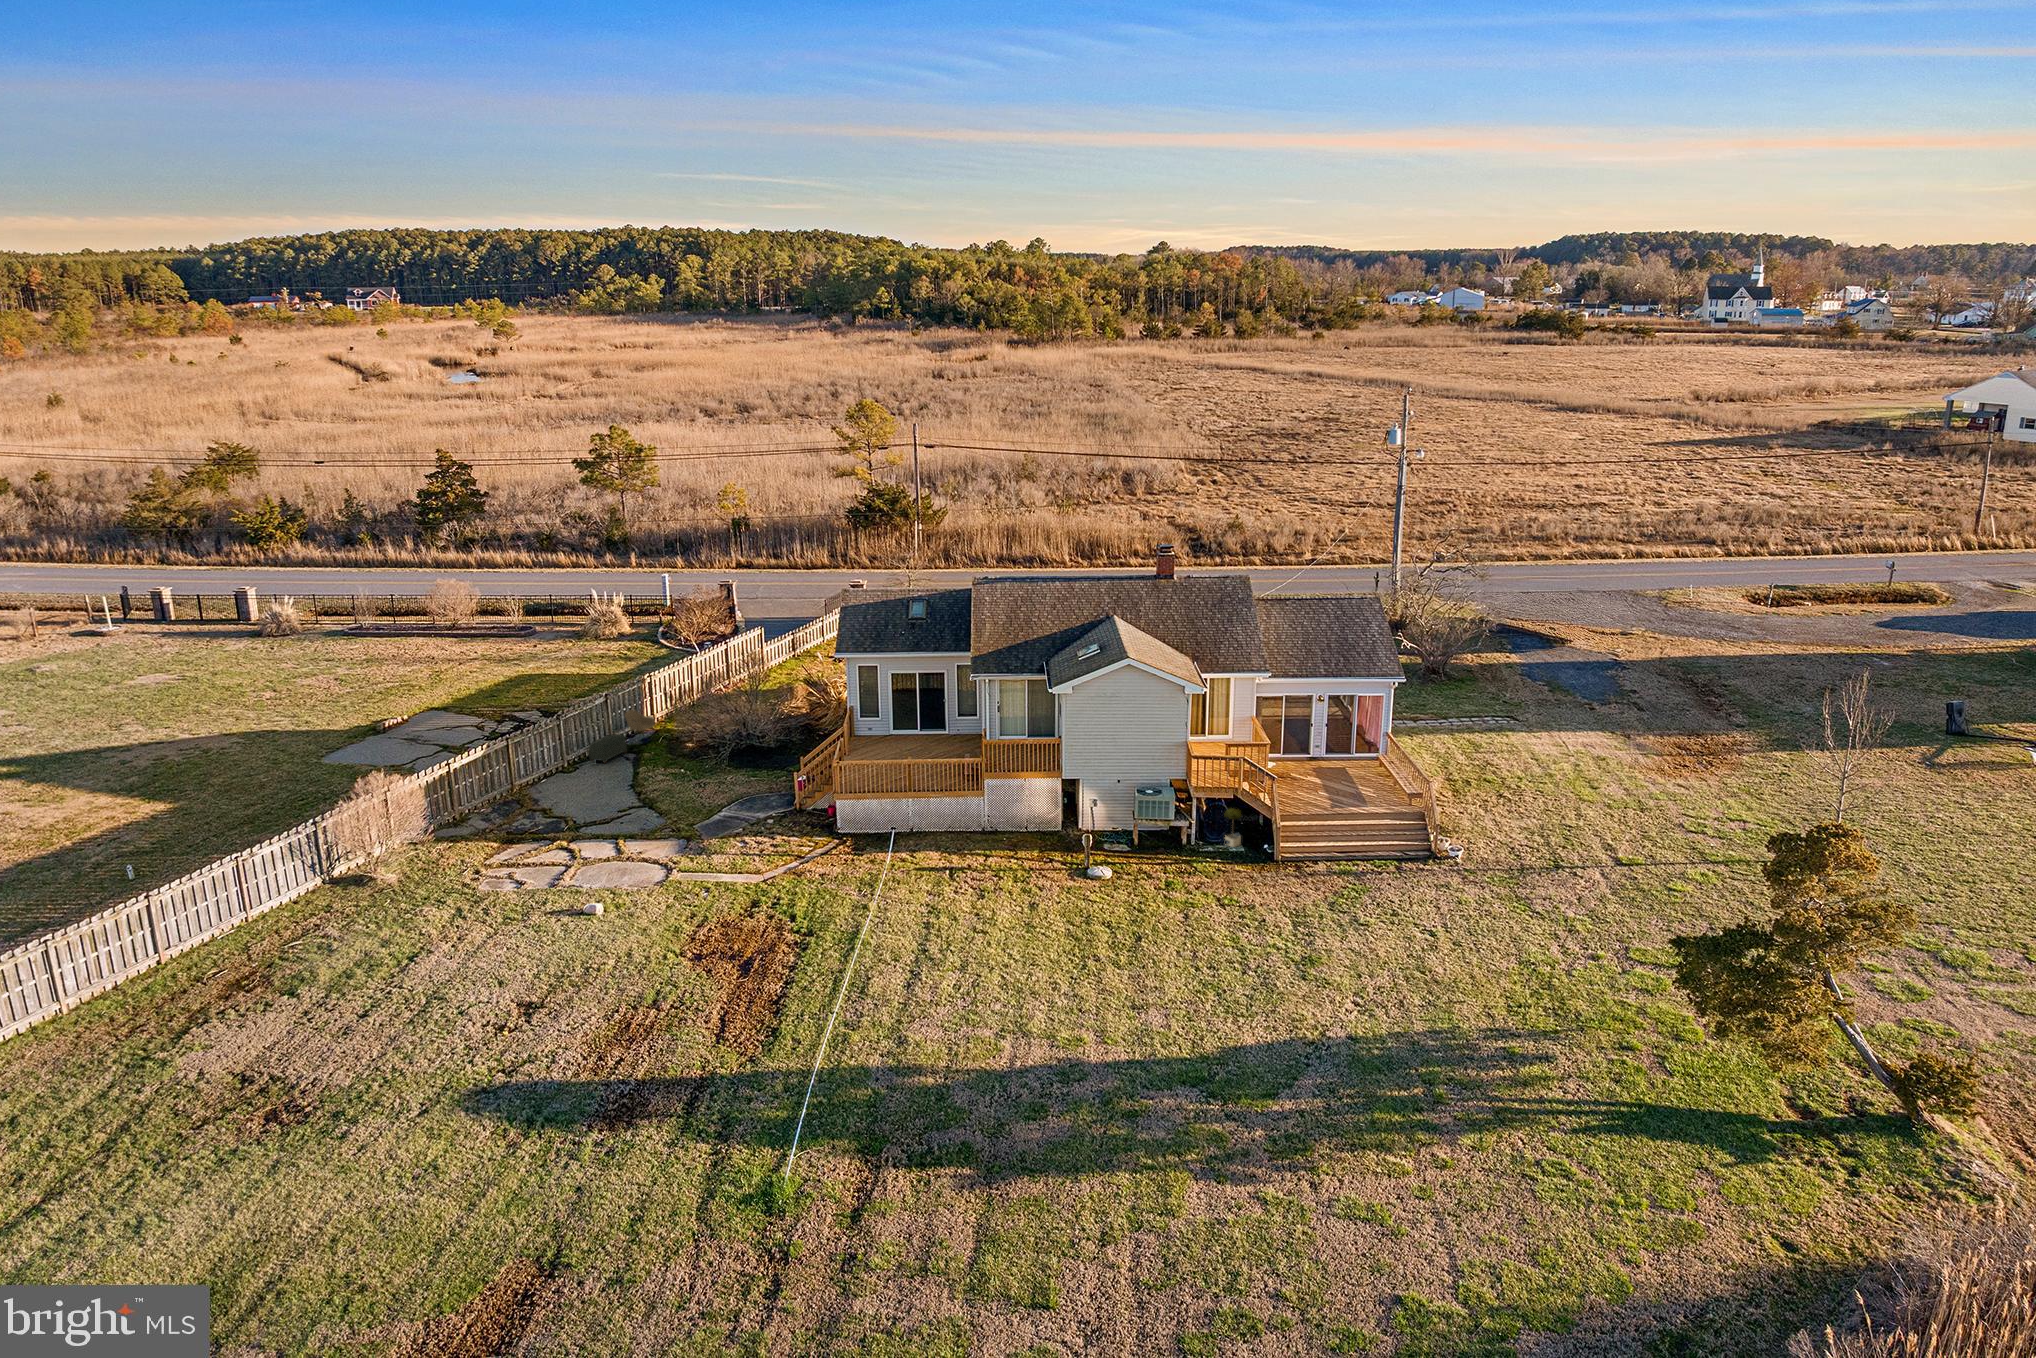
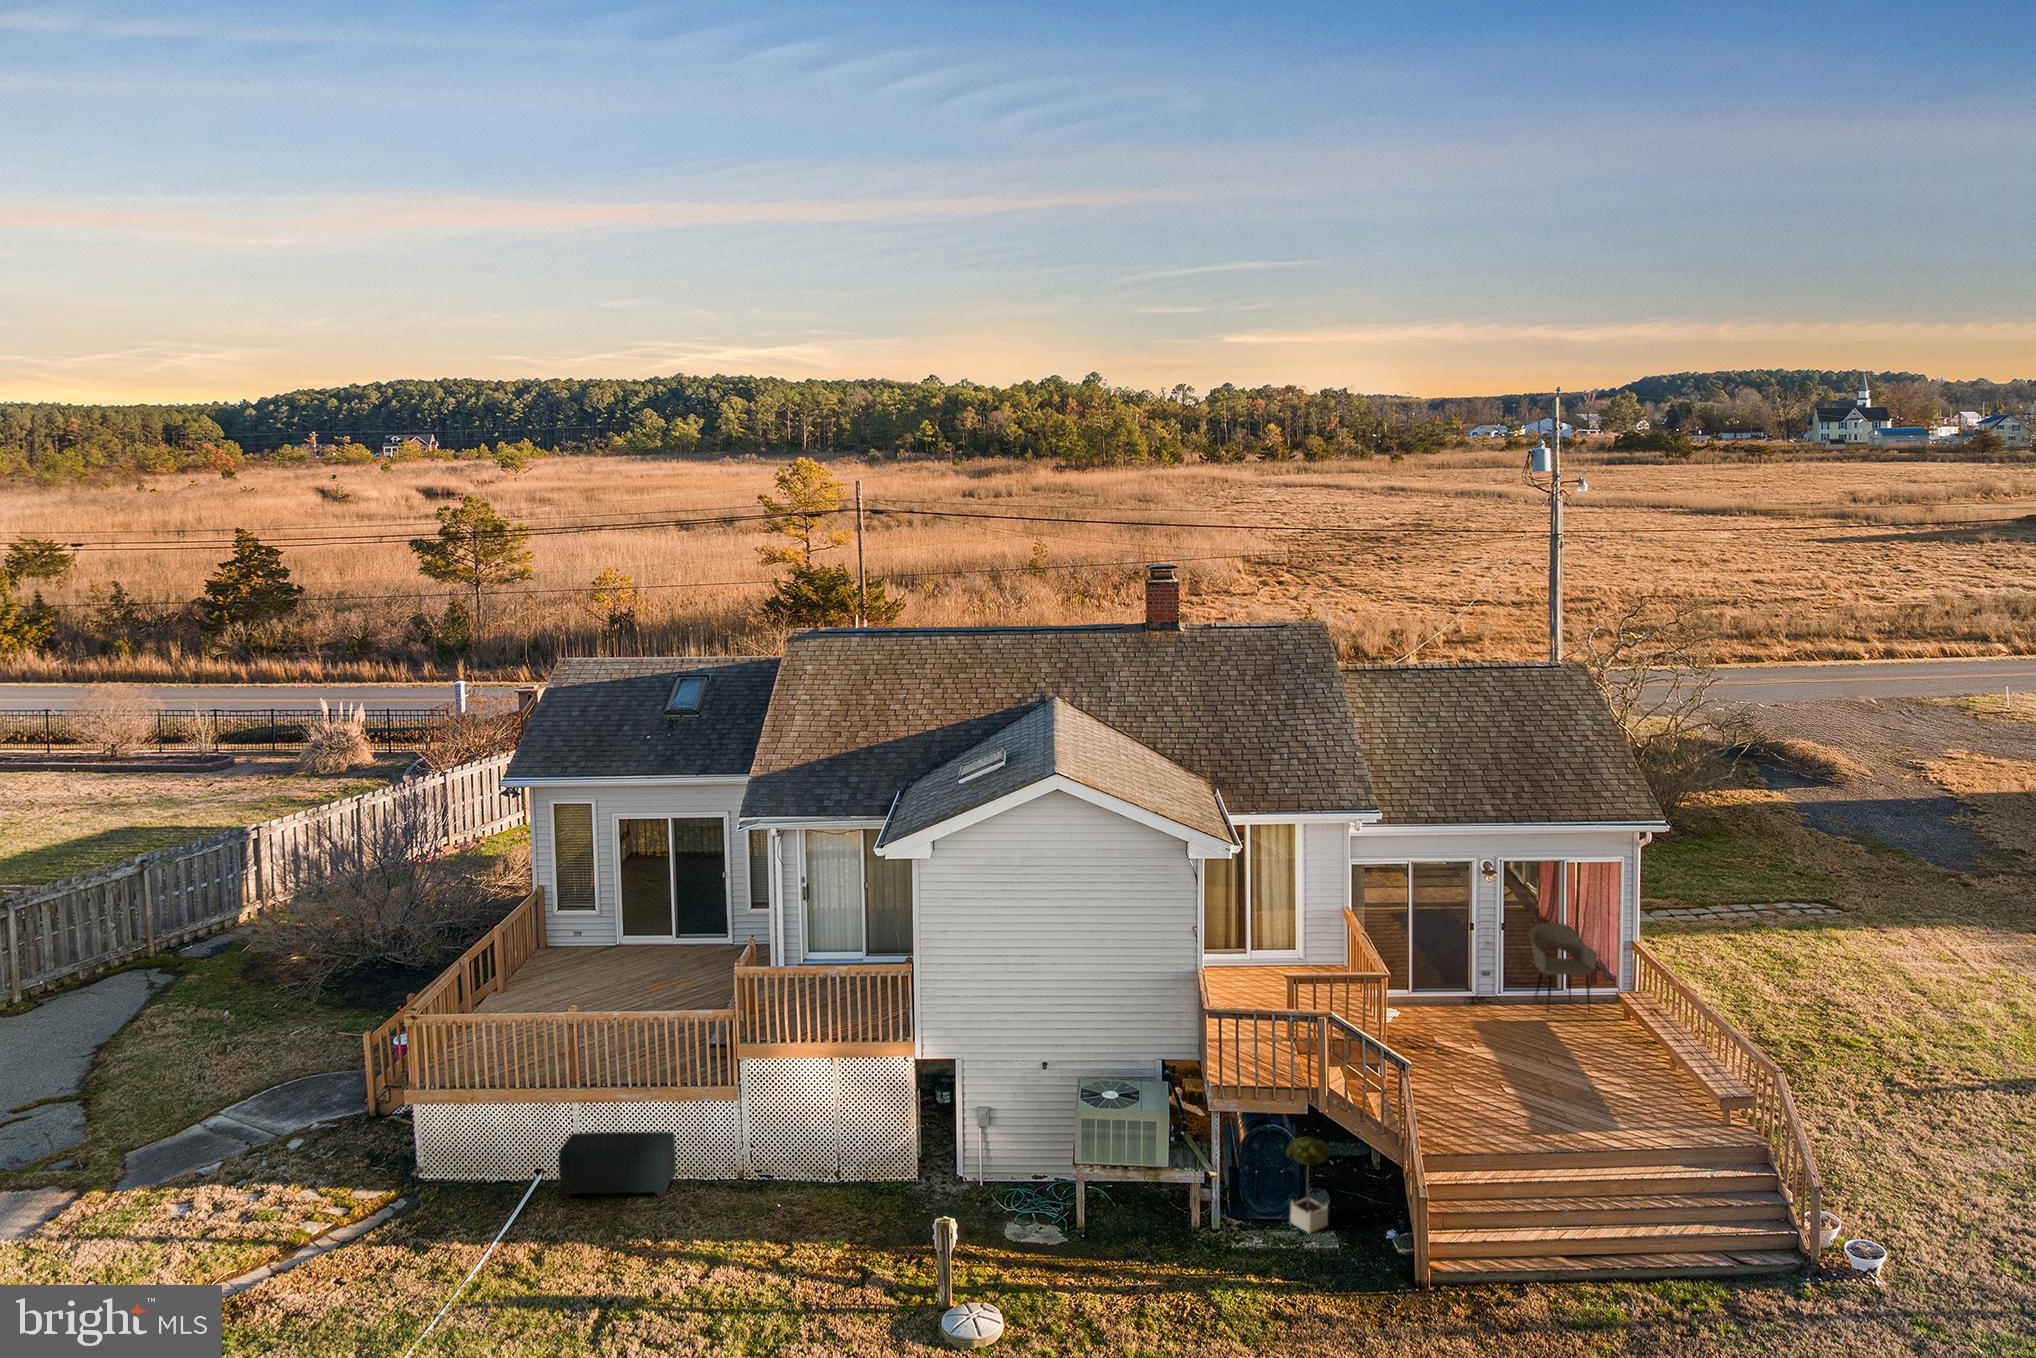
armchair: present [625,710,655,743] -> present [1530,922,1597,1012]
bench: present [589,734,627,763] -> present [558,1131,676,1199]

